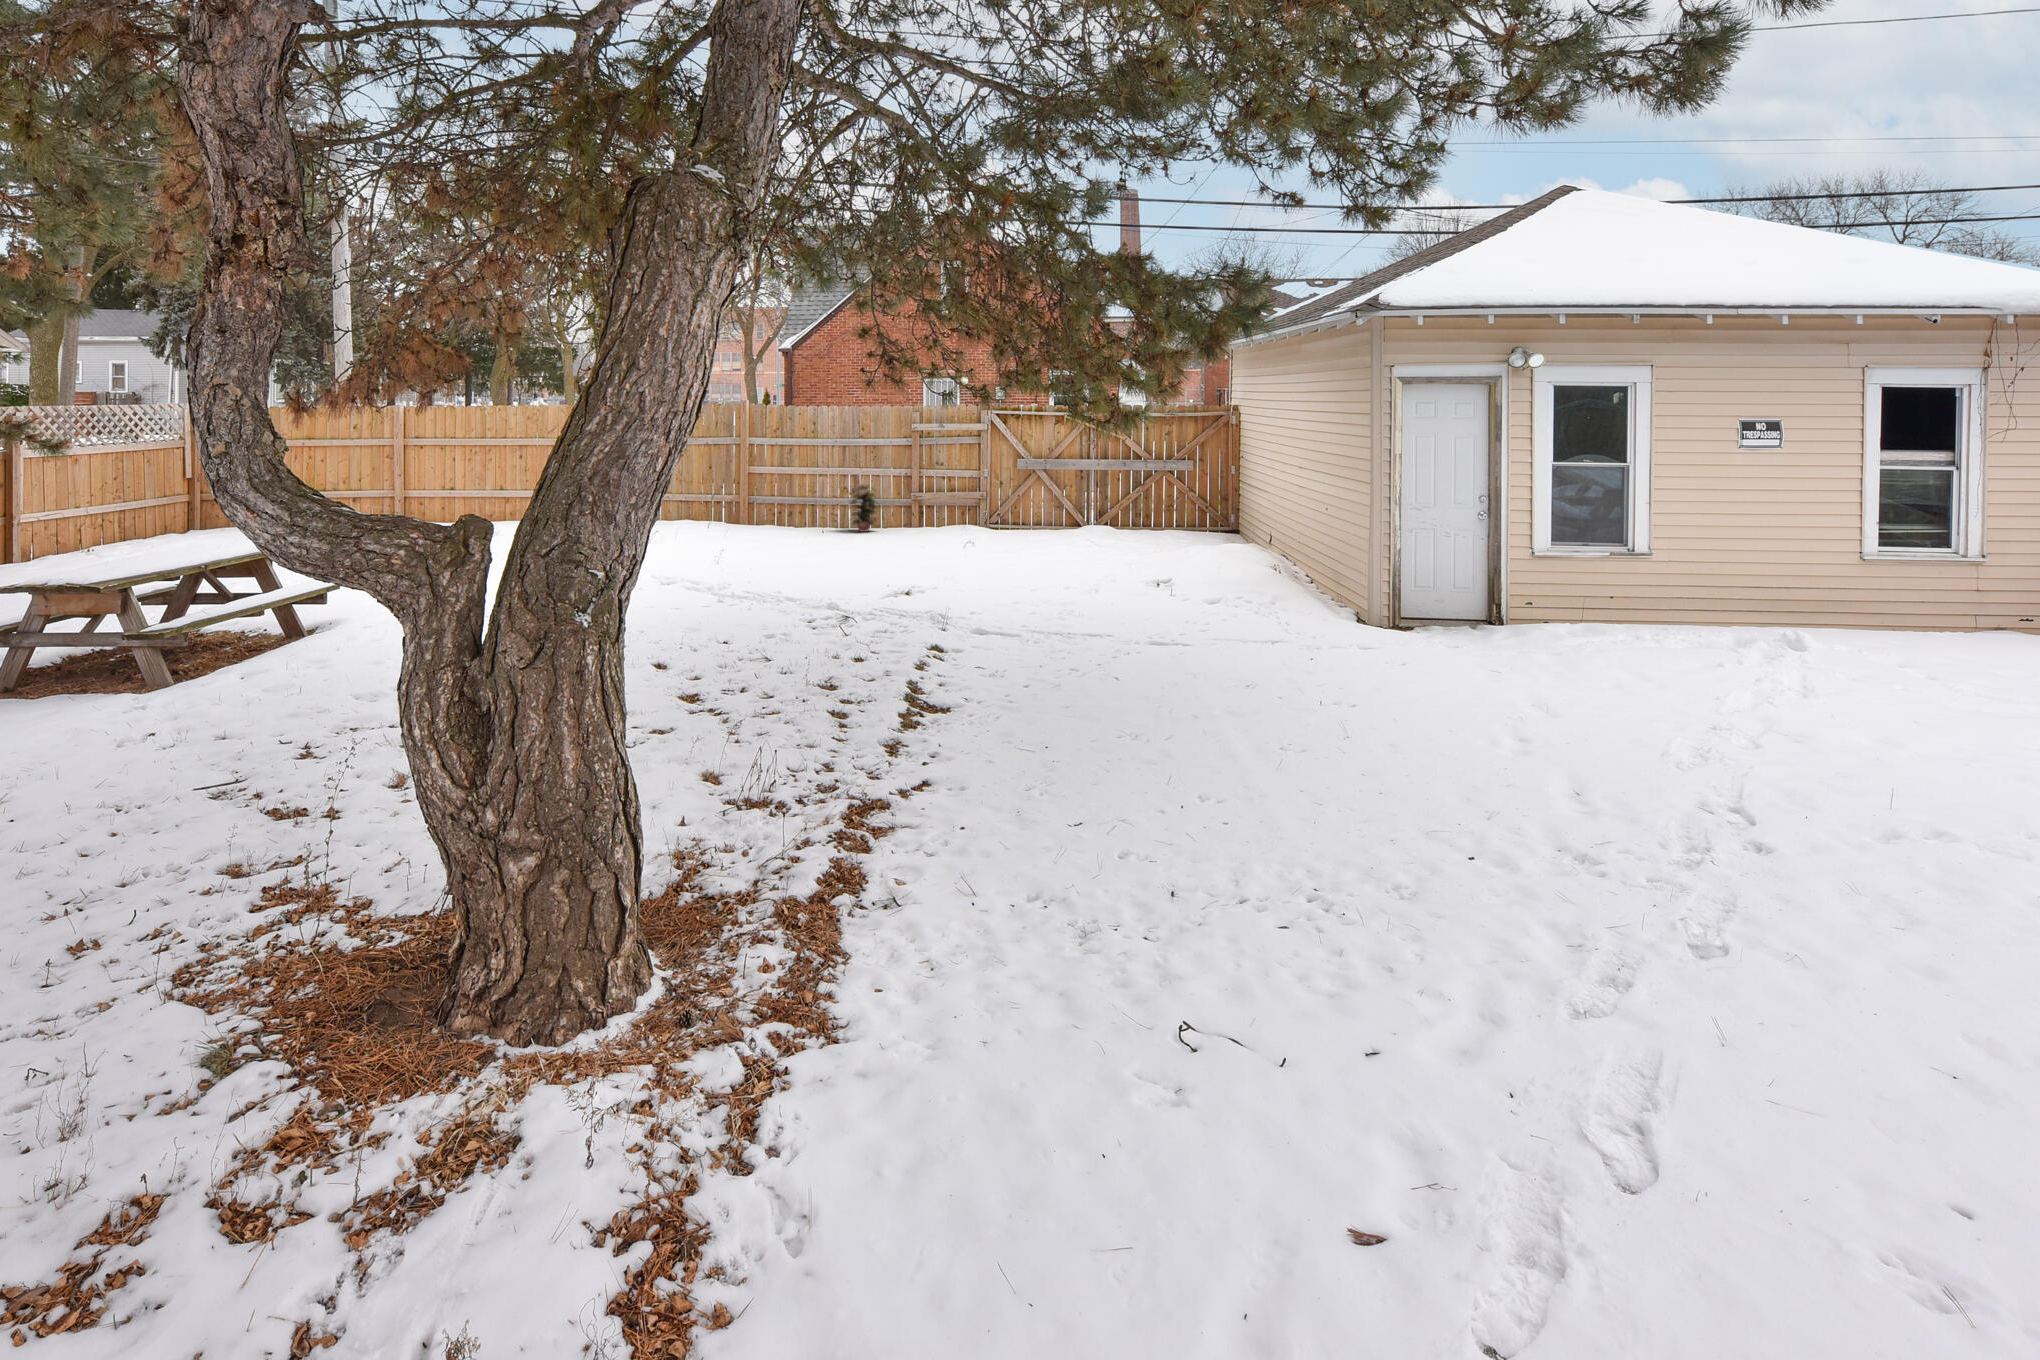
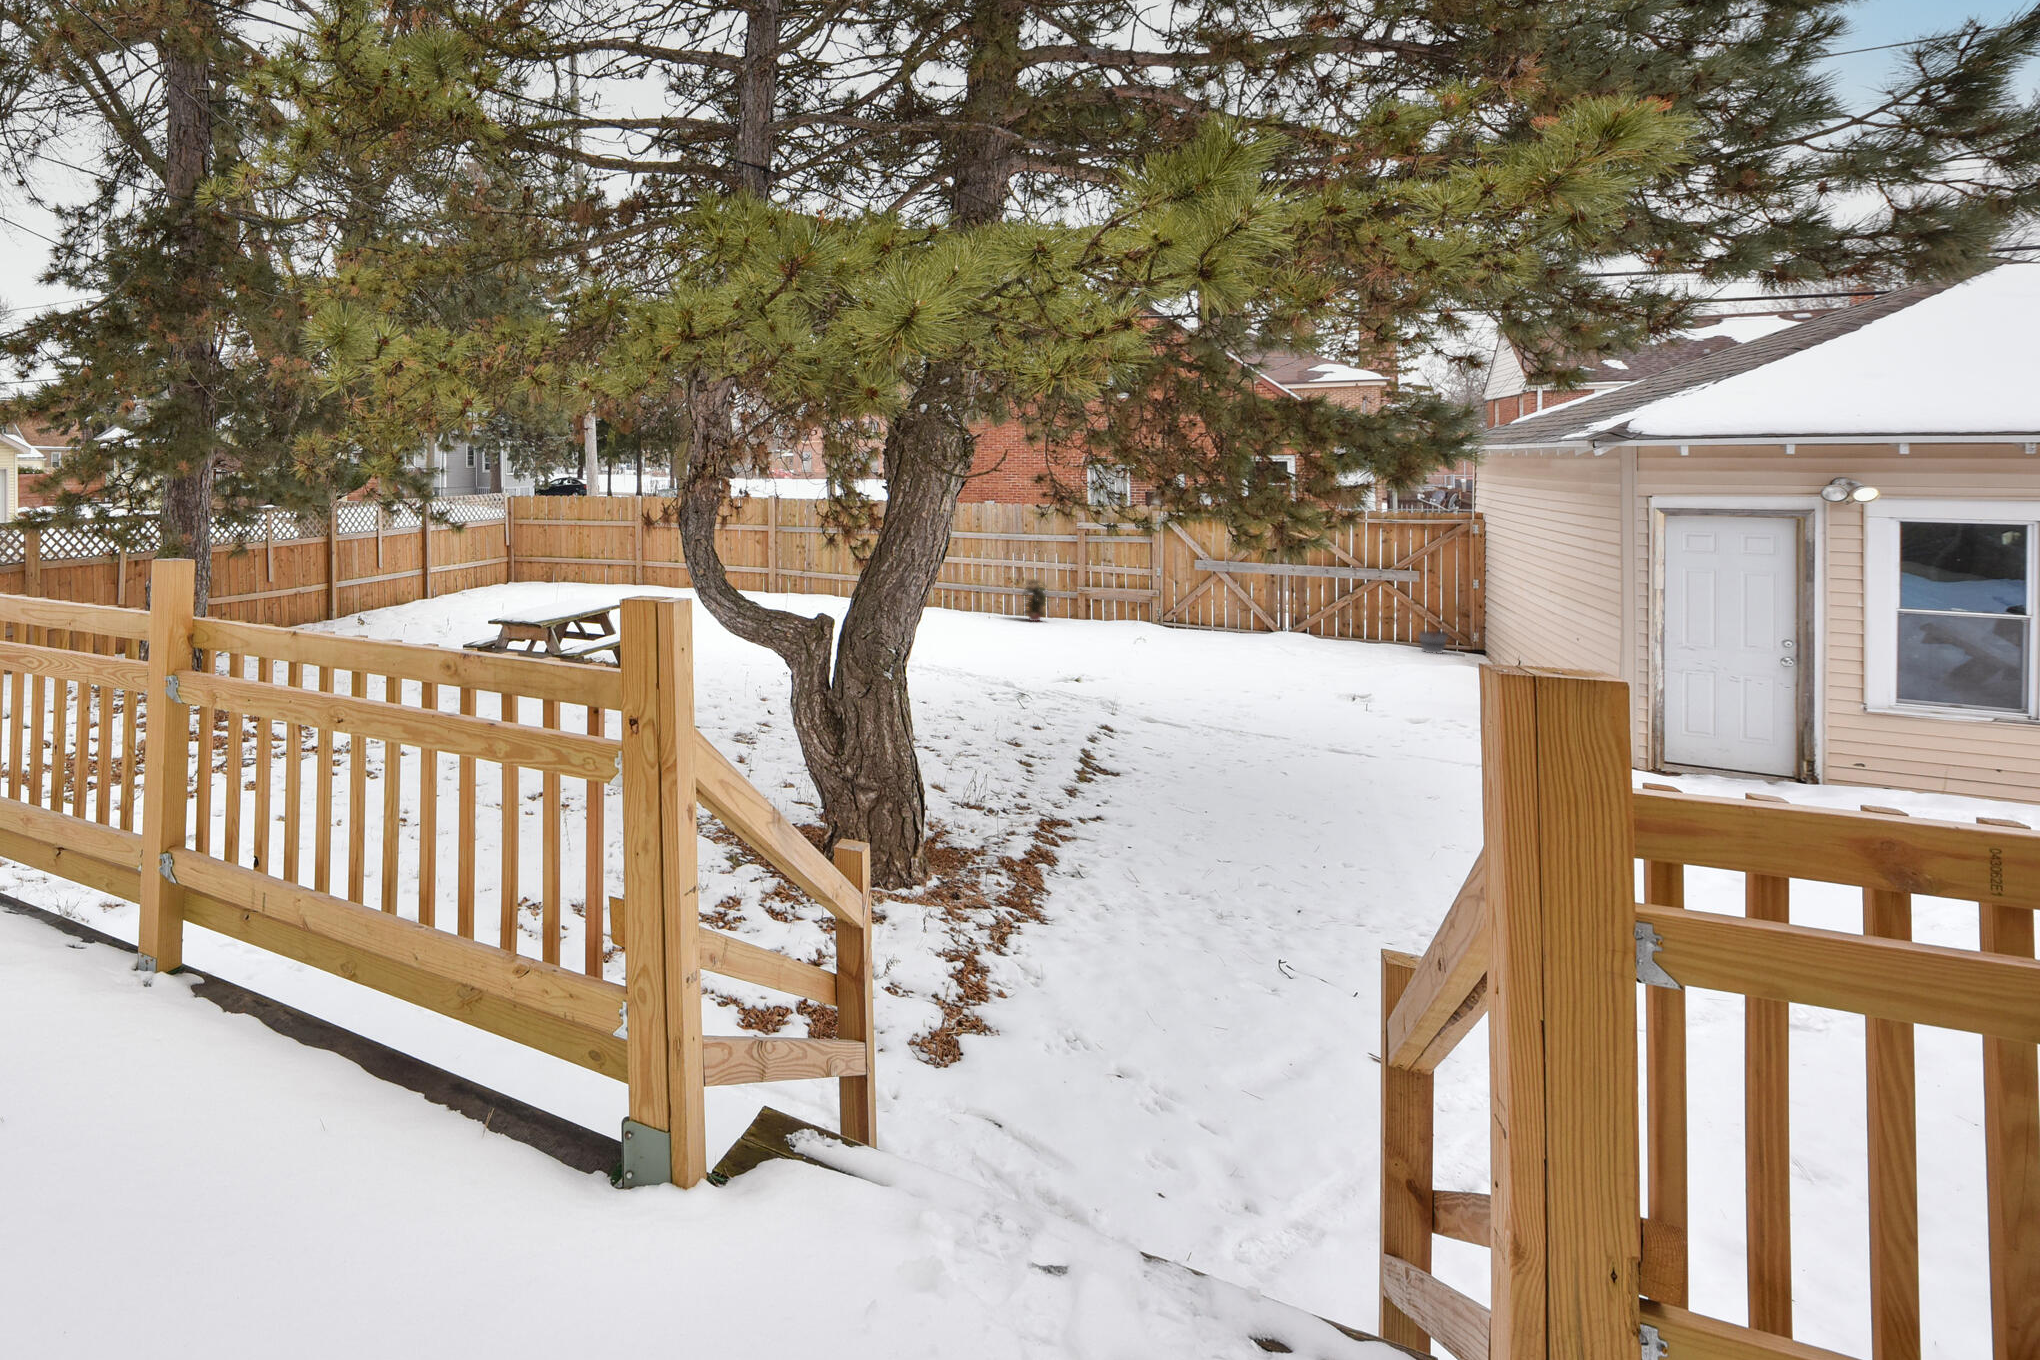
bucket: none [1204,507,1235,532] -> present [1419,630,1454,654]

